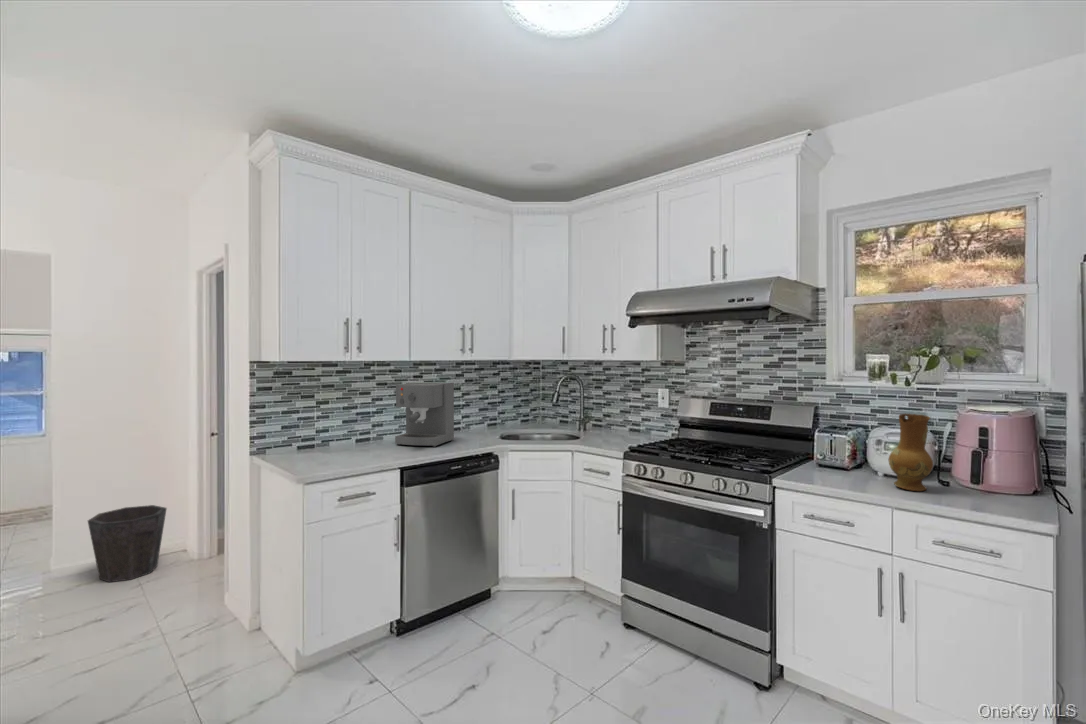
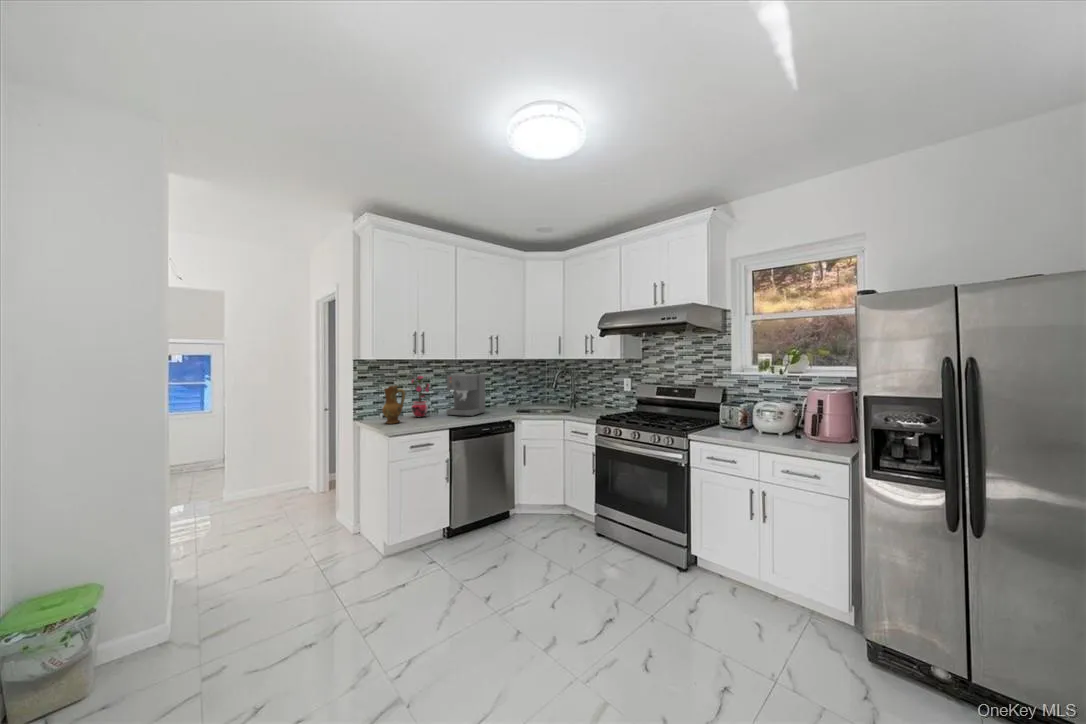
potted plant: none [333,384,370,449] -> present [411,376,430,417]
ceramic jug: present [888,414,933,491] -> present [382,386,405,424]
waste bin: present [88,505,166,582] -> none [248,456,297,505]

